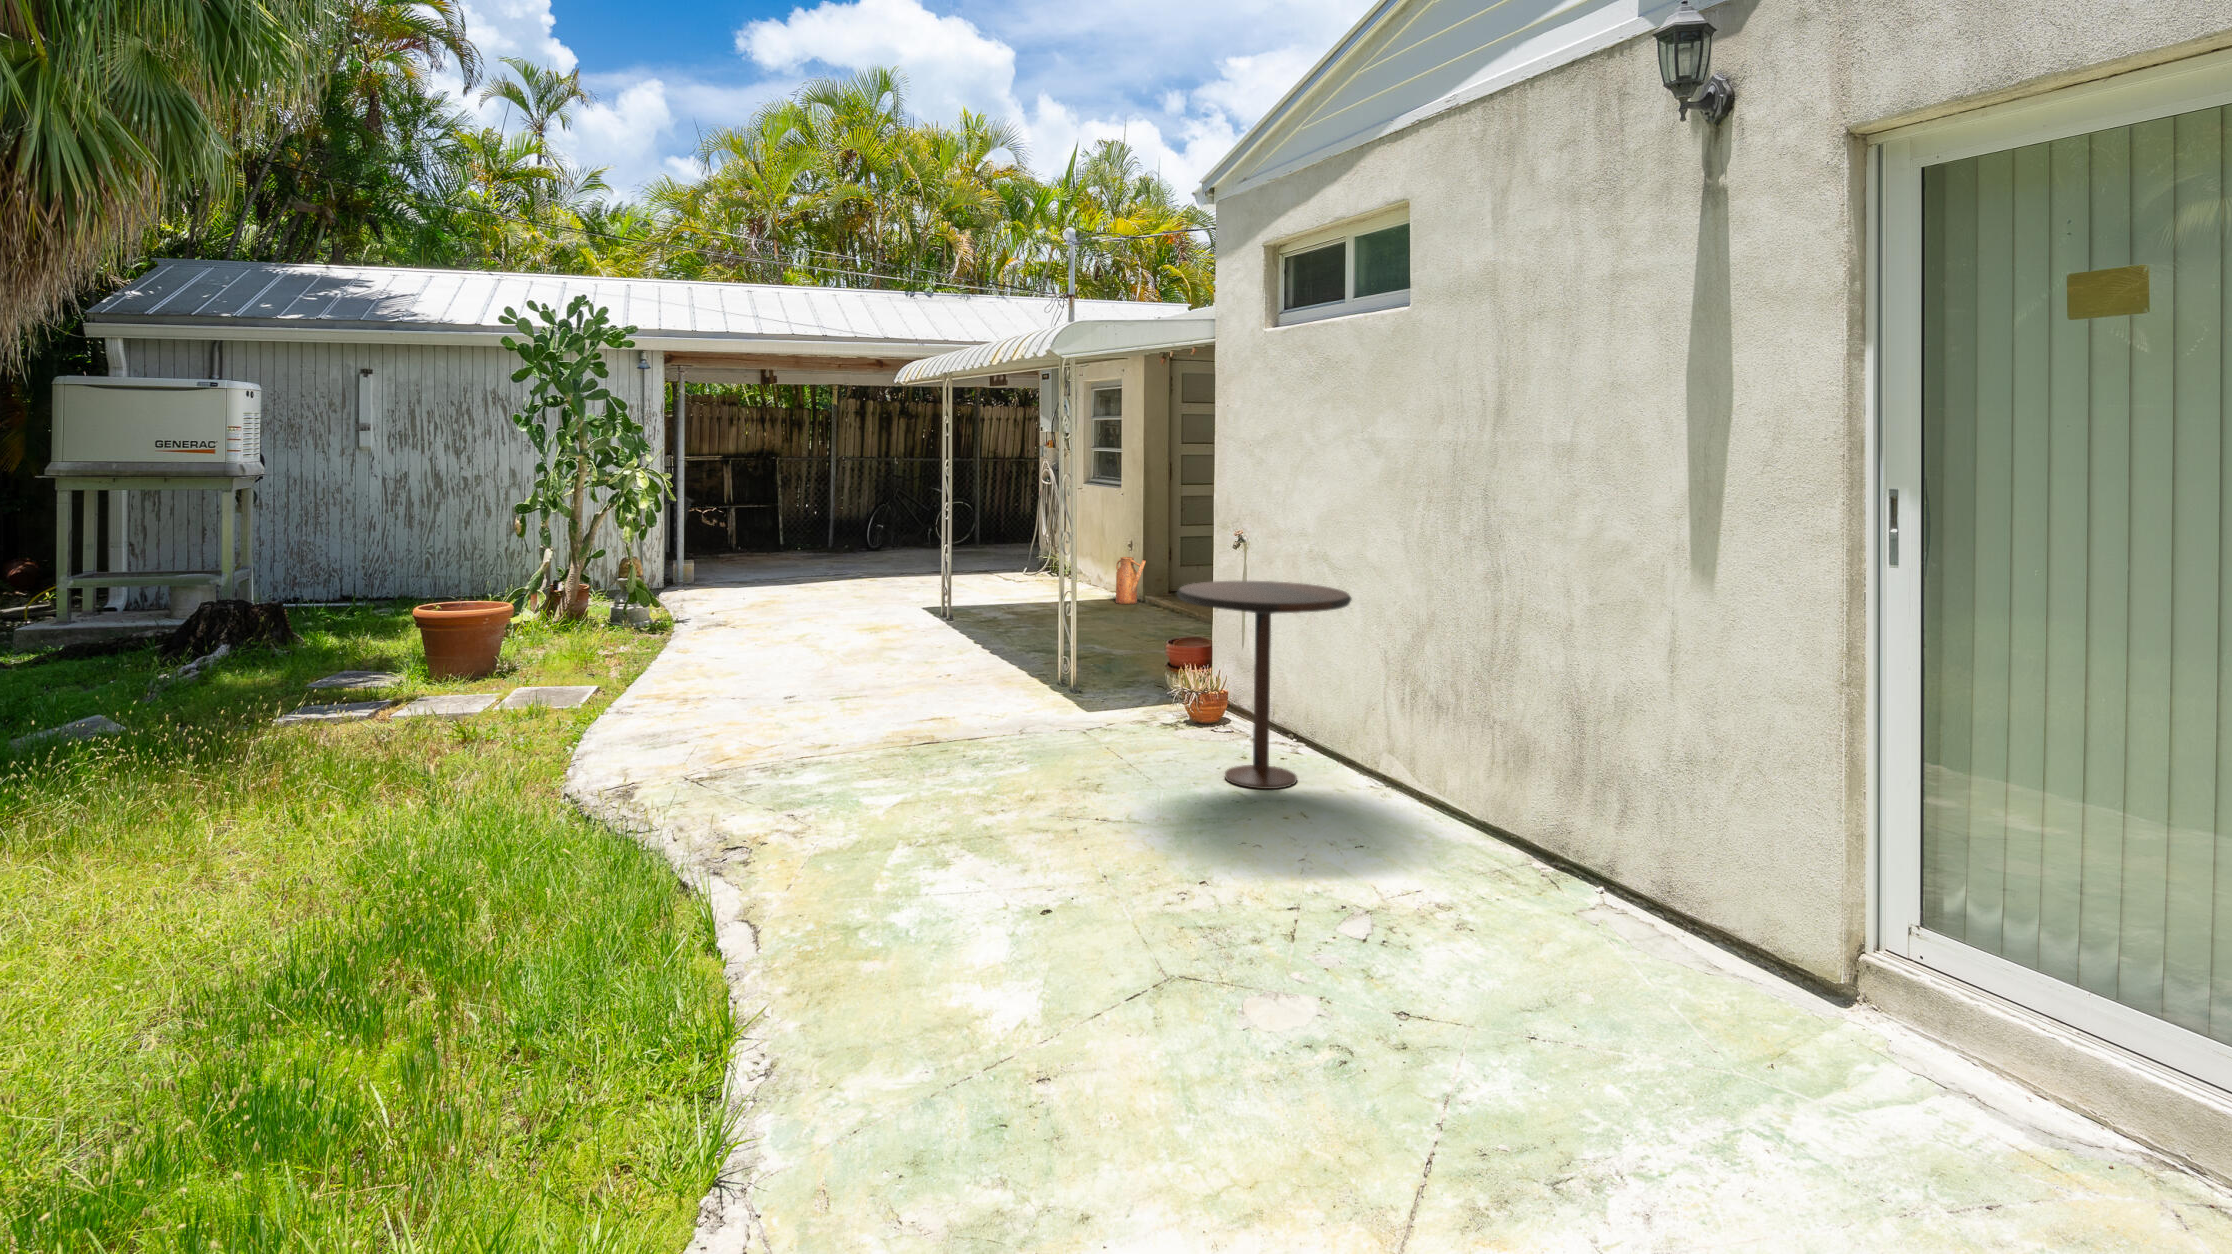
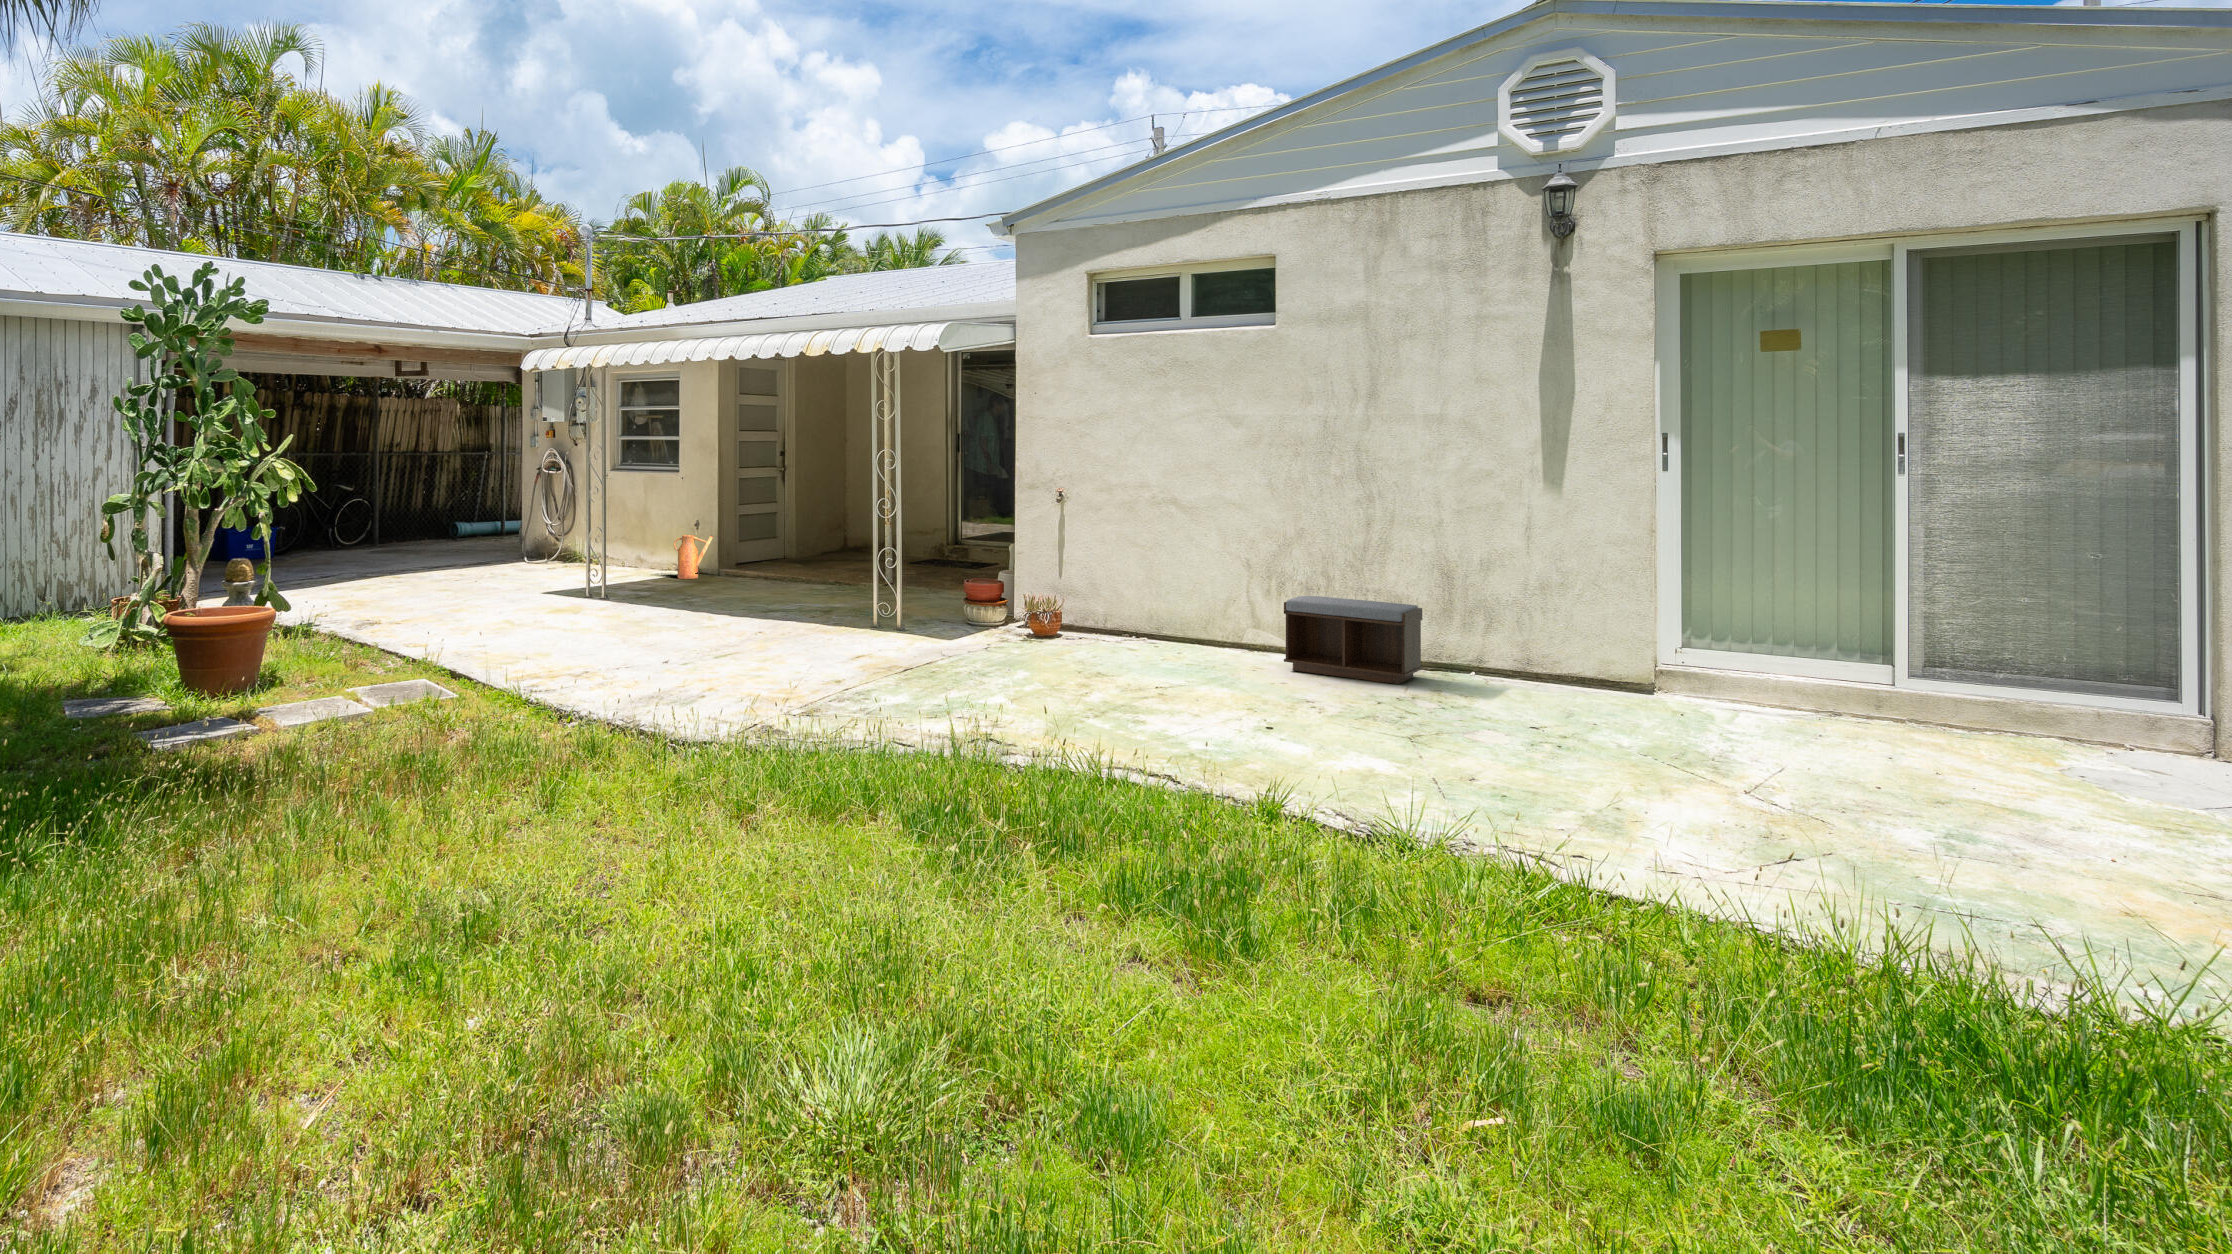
pedestal table: present [1177,581,1351,789] -> none [1110,521,1241,666]
bench: none [1355,713,1530,877] -> present [1284,596,1423,684]

